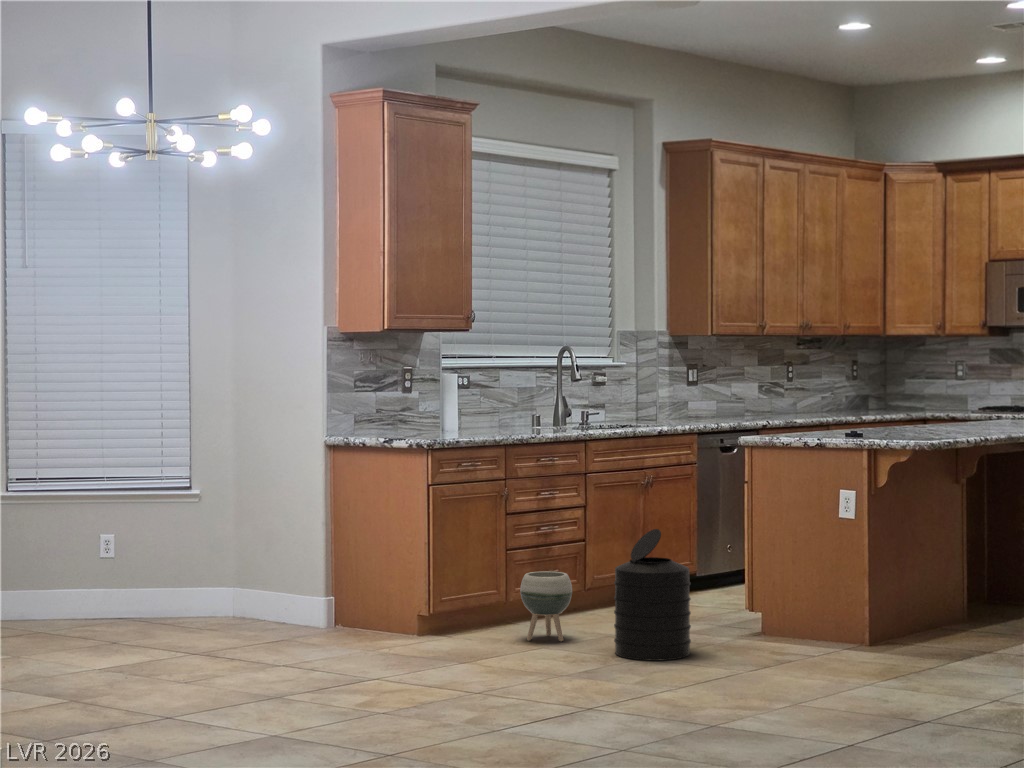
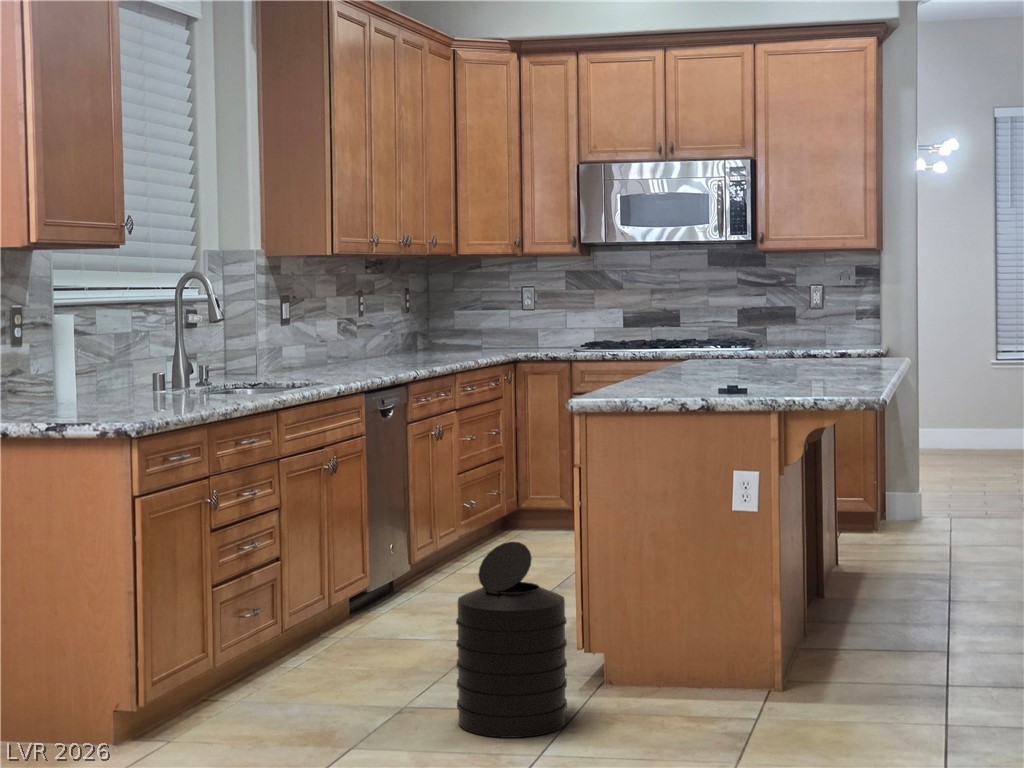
planter: present [520,571,572,641] -> none [281,614,360,725]

